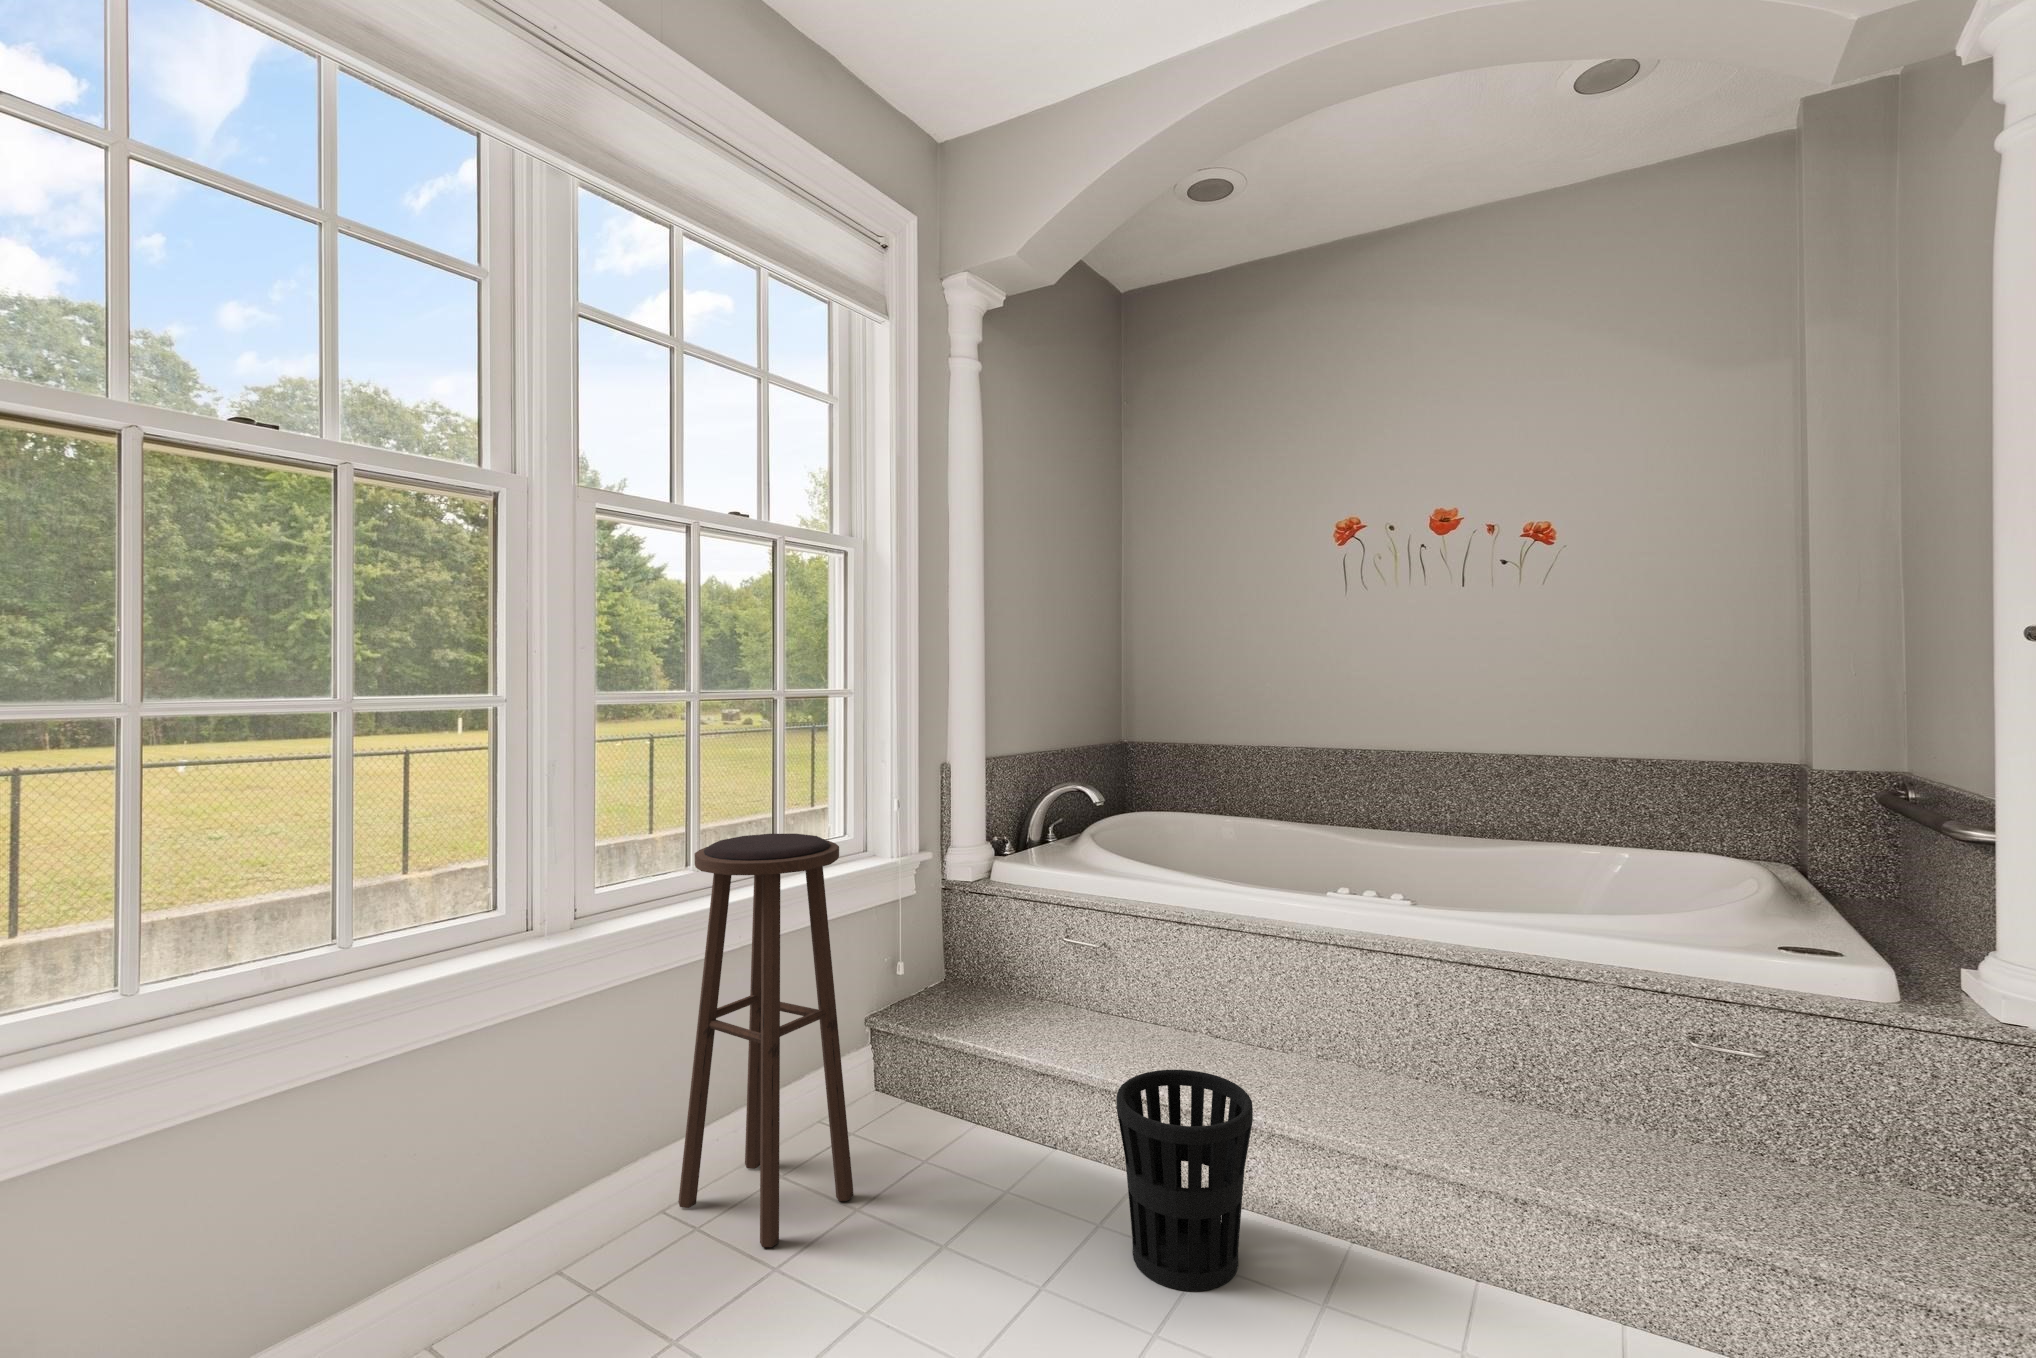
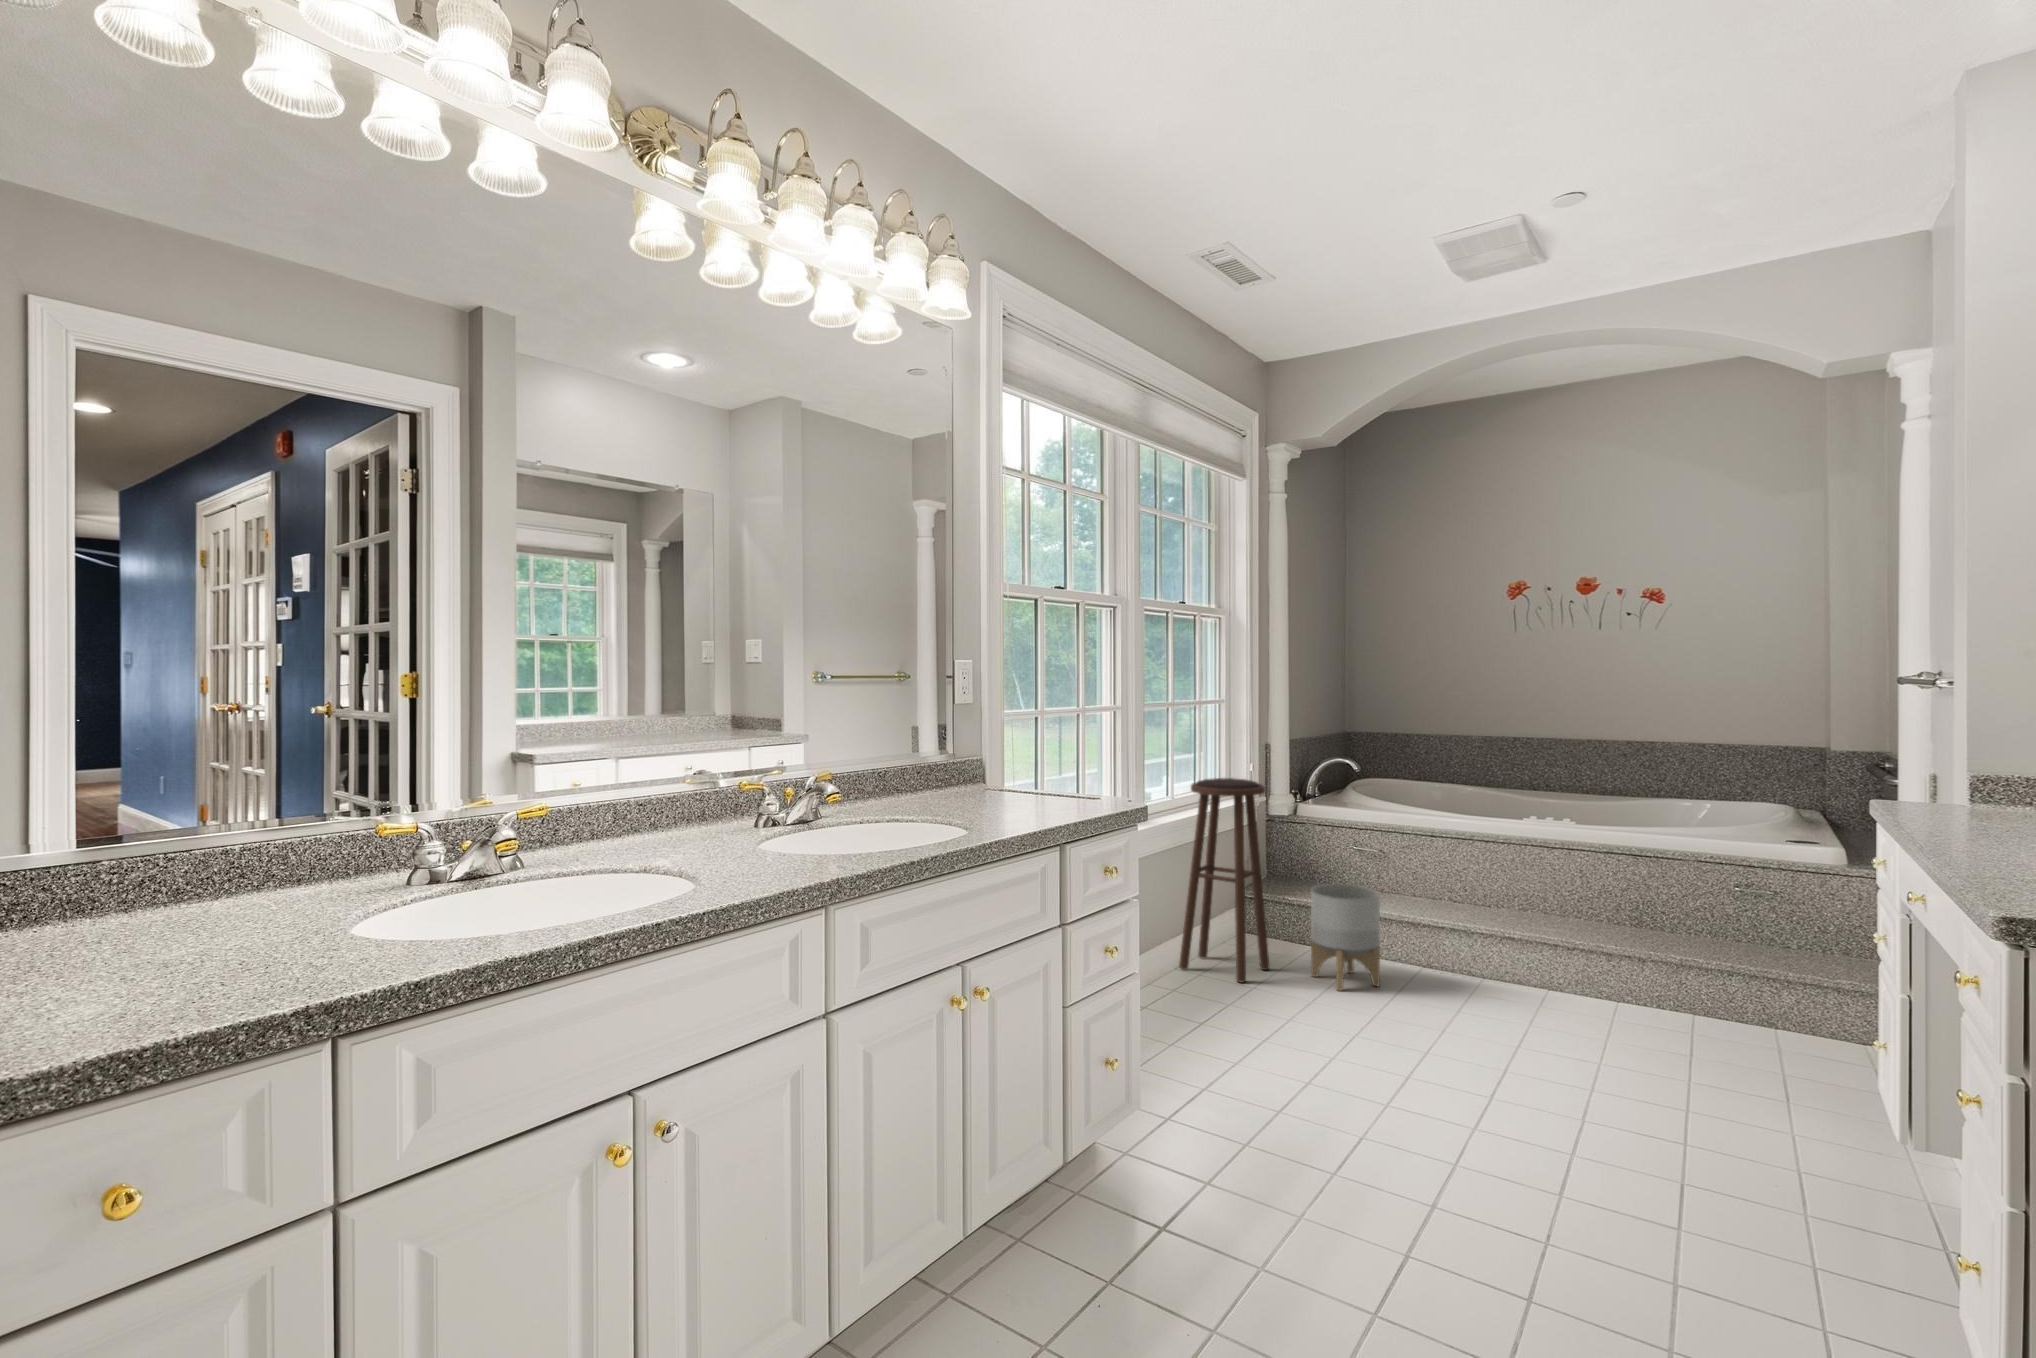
planter: none [912,1031,1039,1267] -> present [1311,884,1380,991]
wastebasket: present [1116,1070,1253,1291] -> none [1424,903,1499,1001]

